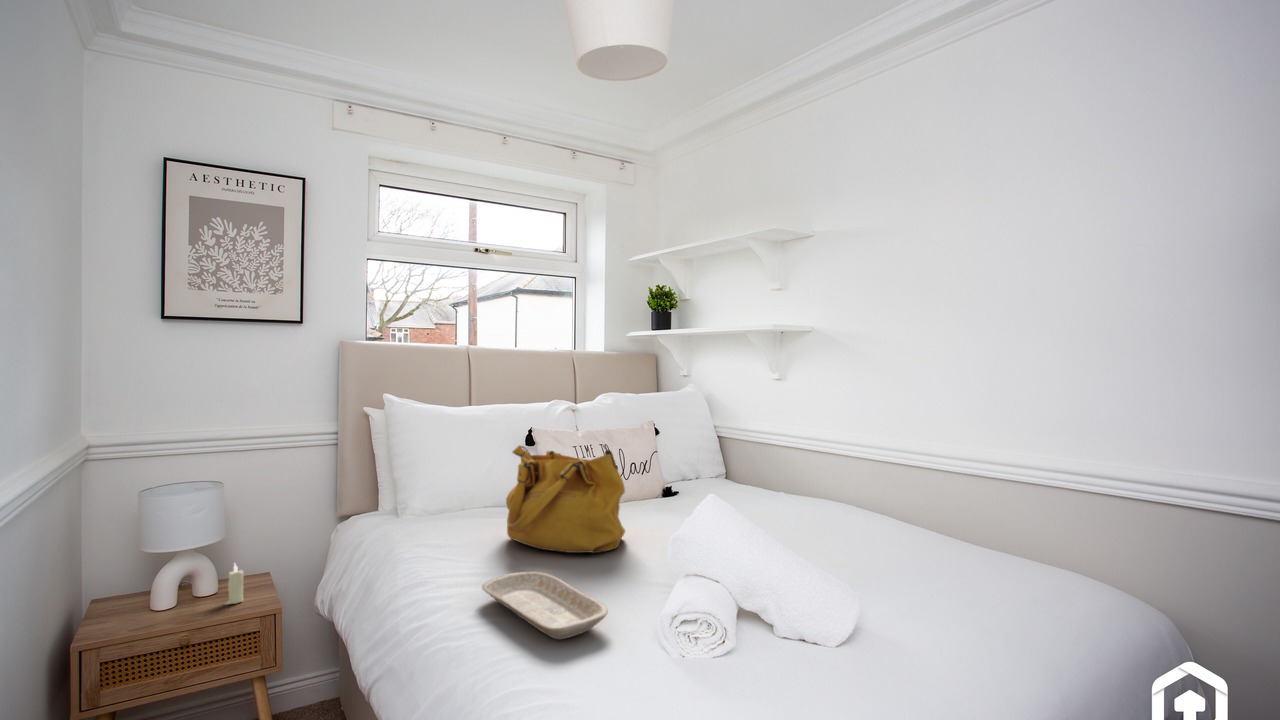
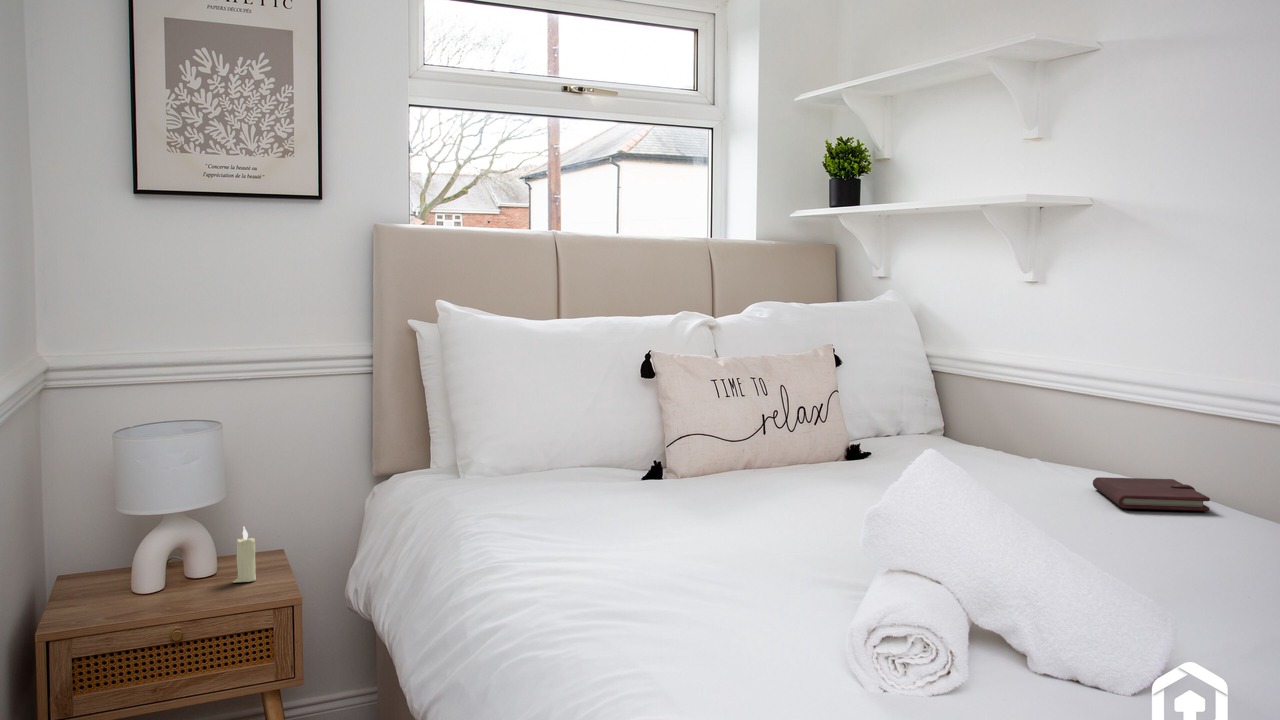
handbag: present [506,445,625,553] -> none [615,358,792,515]
notebook: none [812,511,883,537] -> present [1093,477,1210,511]
tray: present [482,572,608,639] -> none [587,523,767,593]

